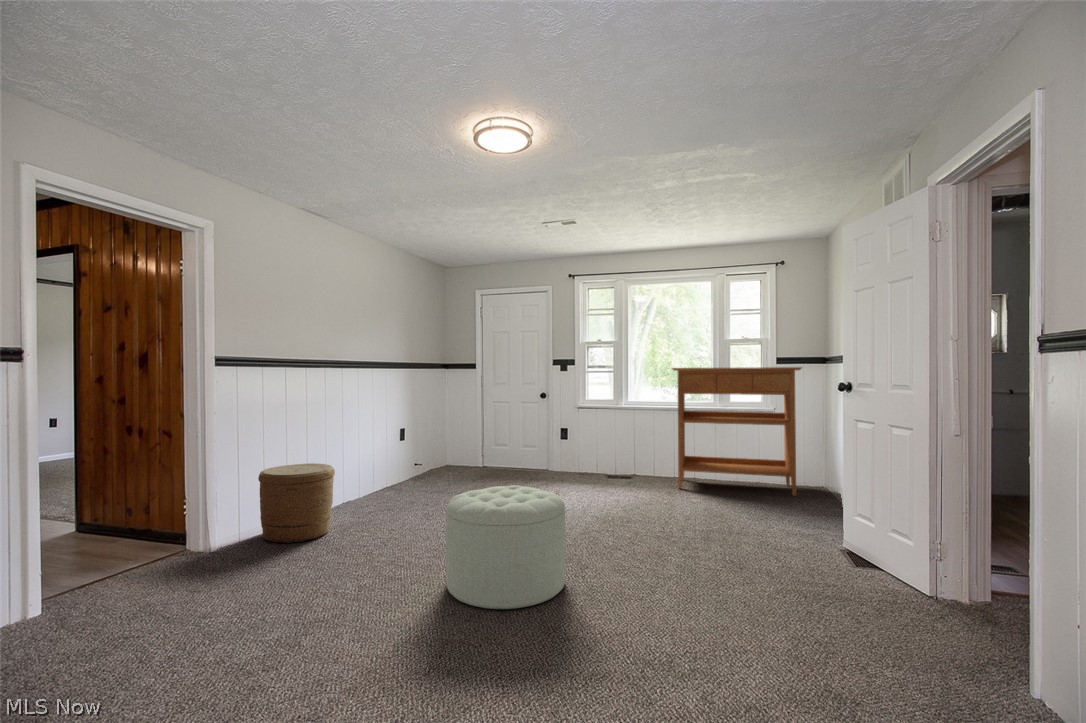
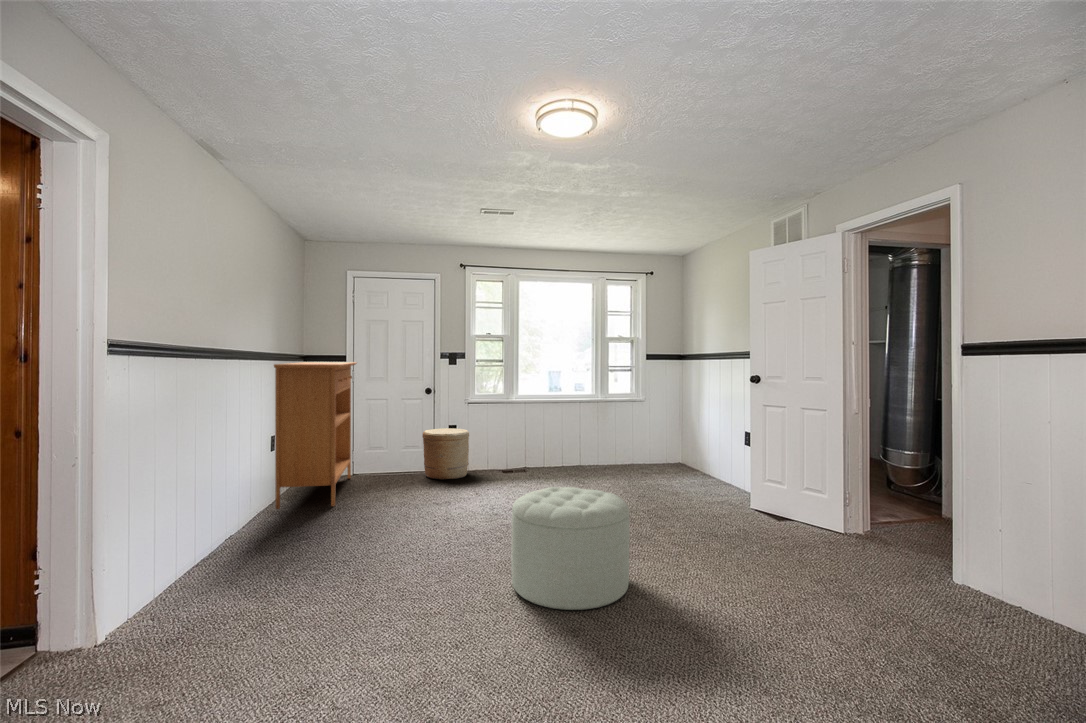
console table: present [672,367,802,496] -> present [274,362,357,509]
woven basket: present [258,463,335,543] -> present [422,428,469,480]

